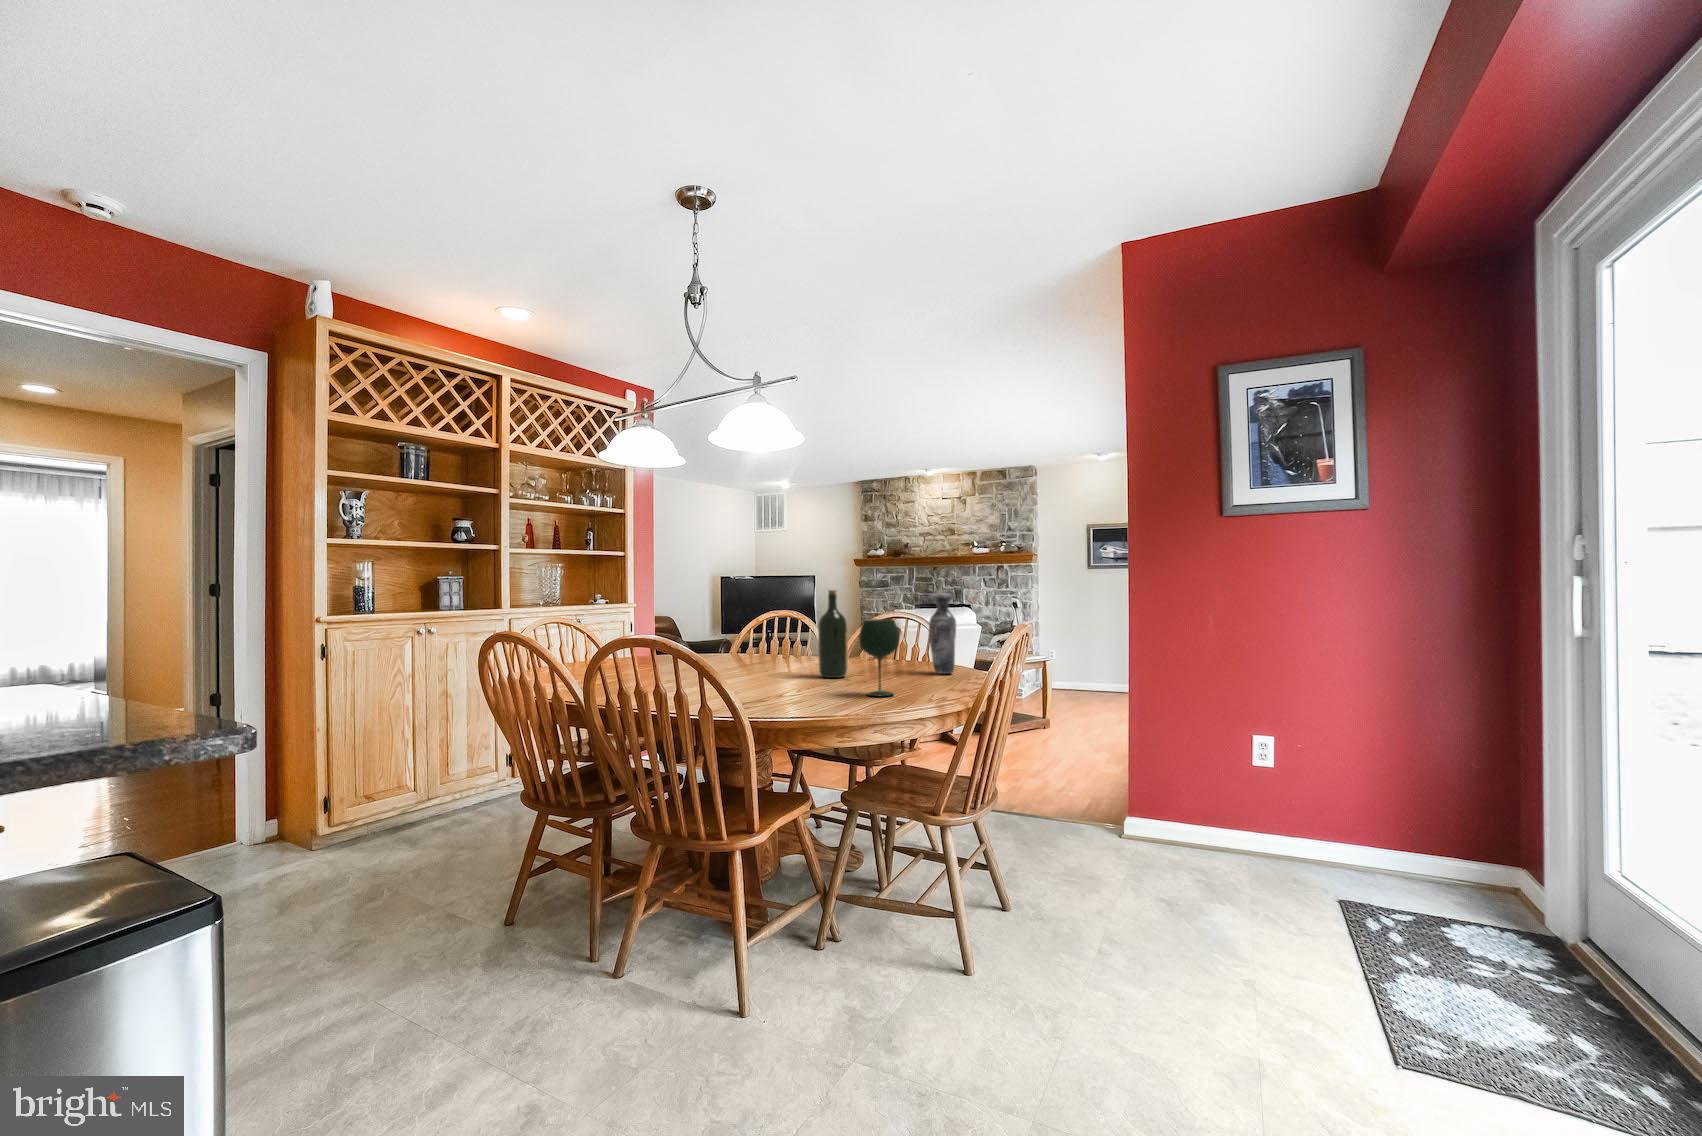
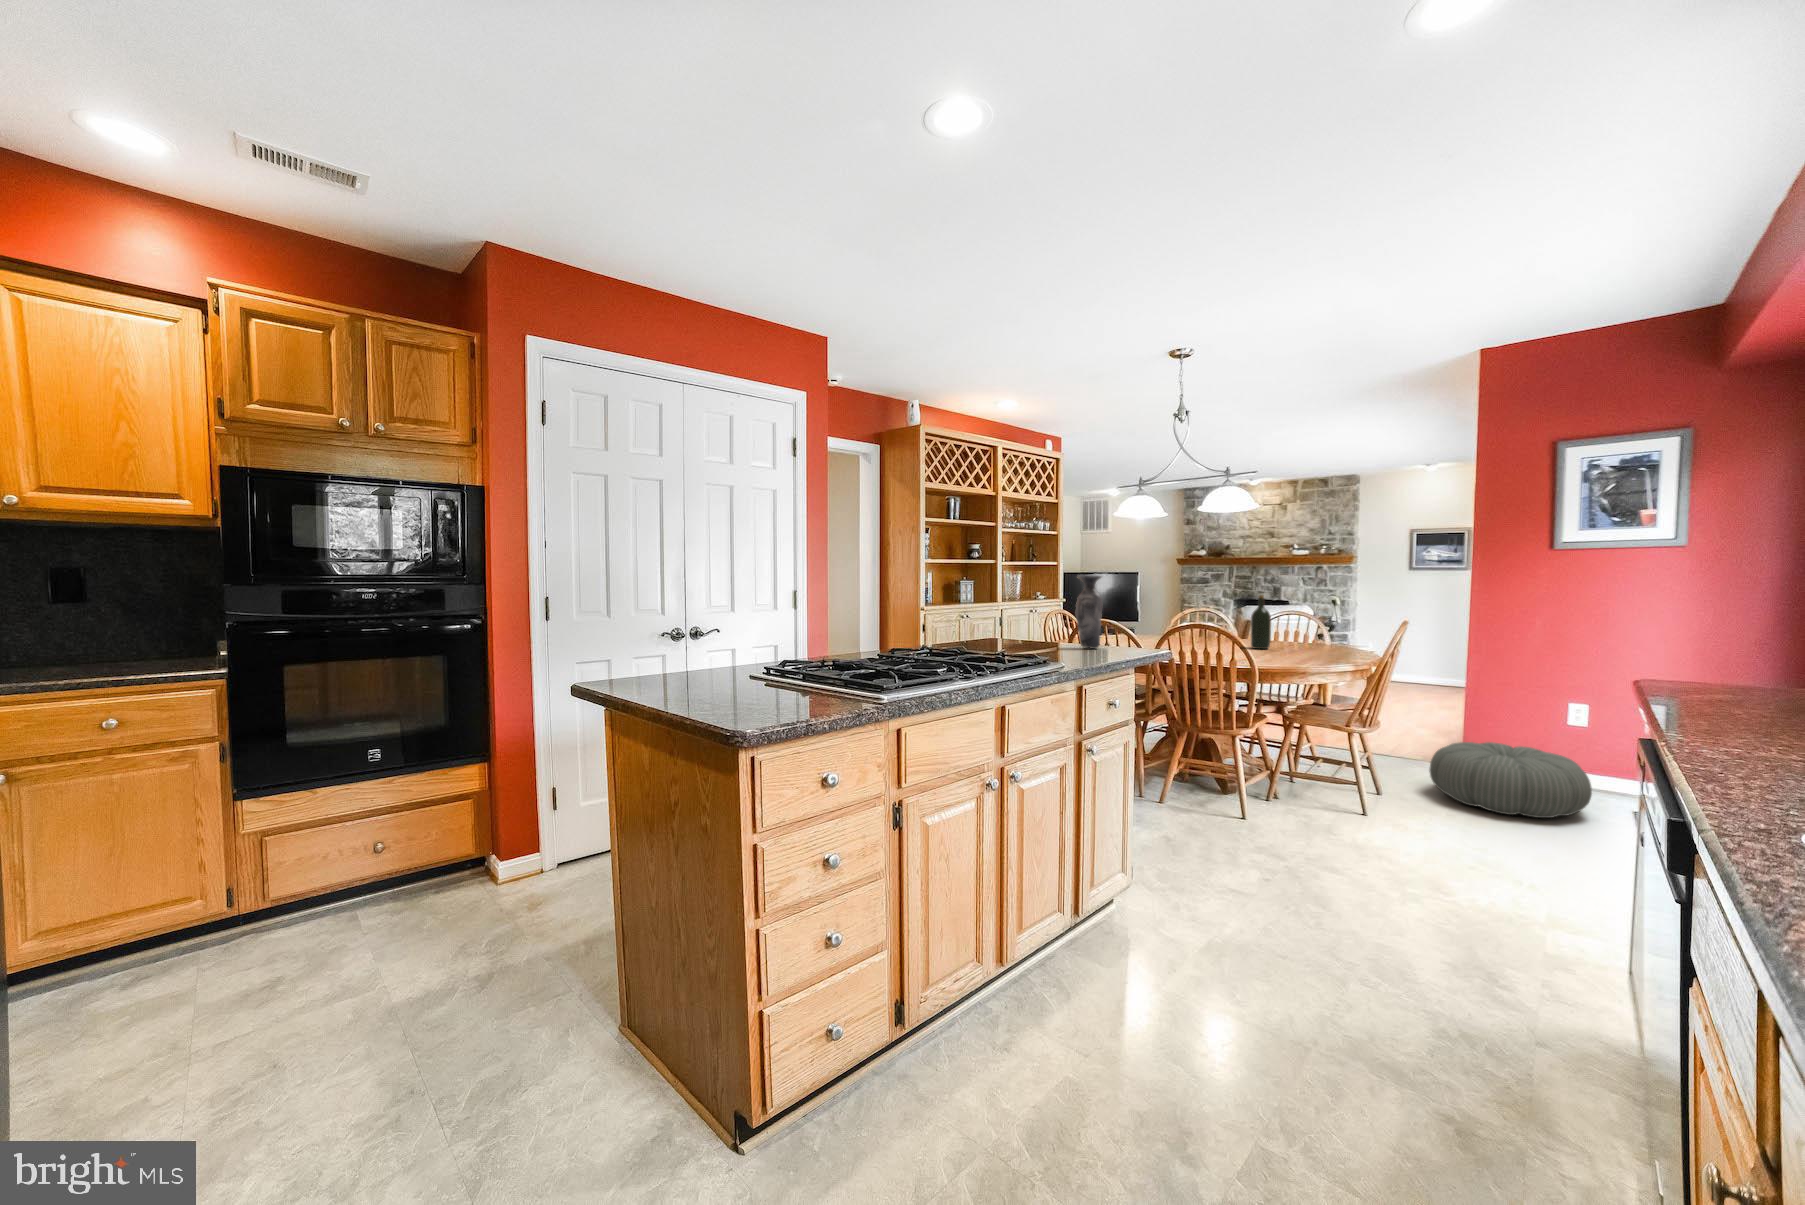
vase: present [929,595,956,674] -> present [1076,575,1102,649]
wine glass: present [859,619,899,696] -> none [1295,615,1322,659]
pouf: none [1073,810,1290,948] -> present [1430,742,1592,818]

